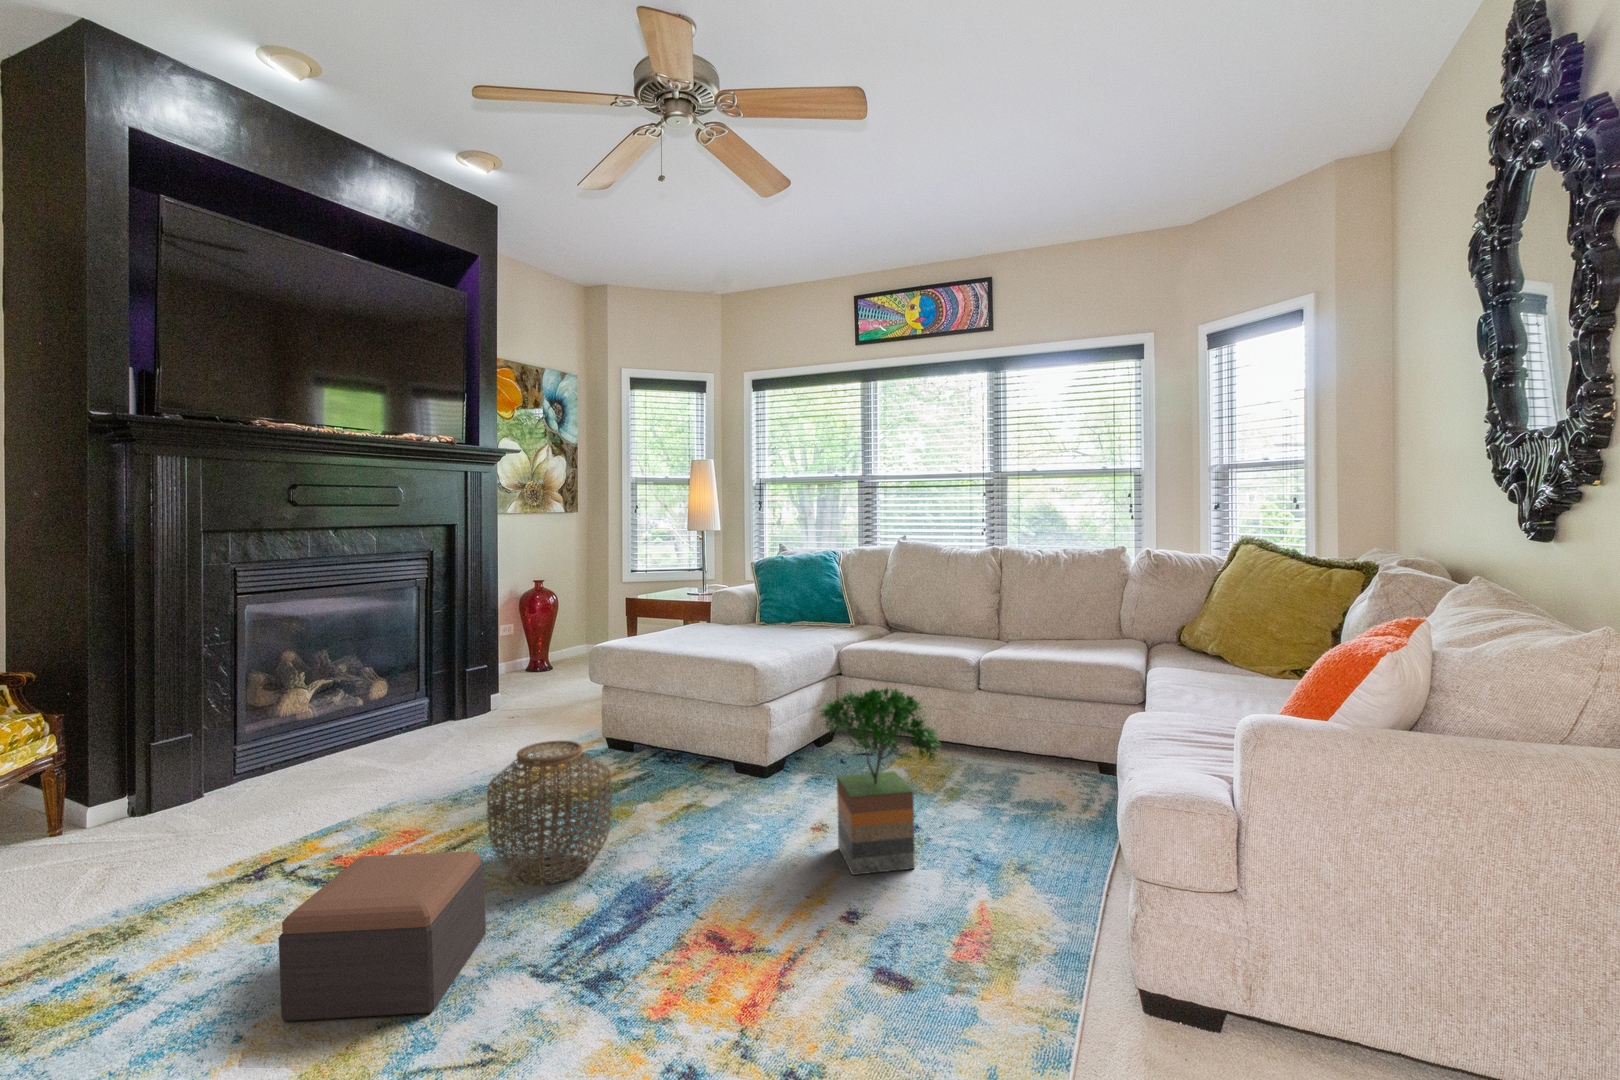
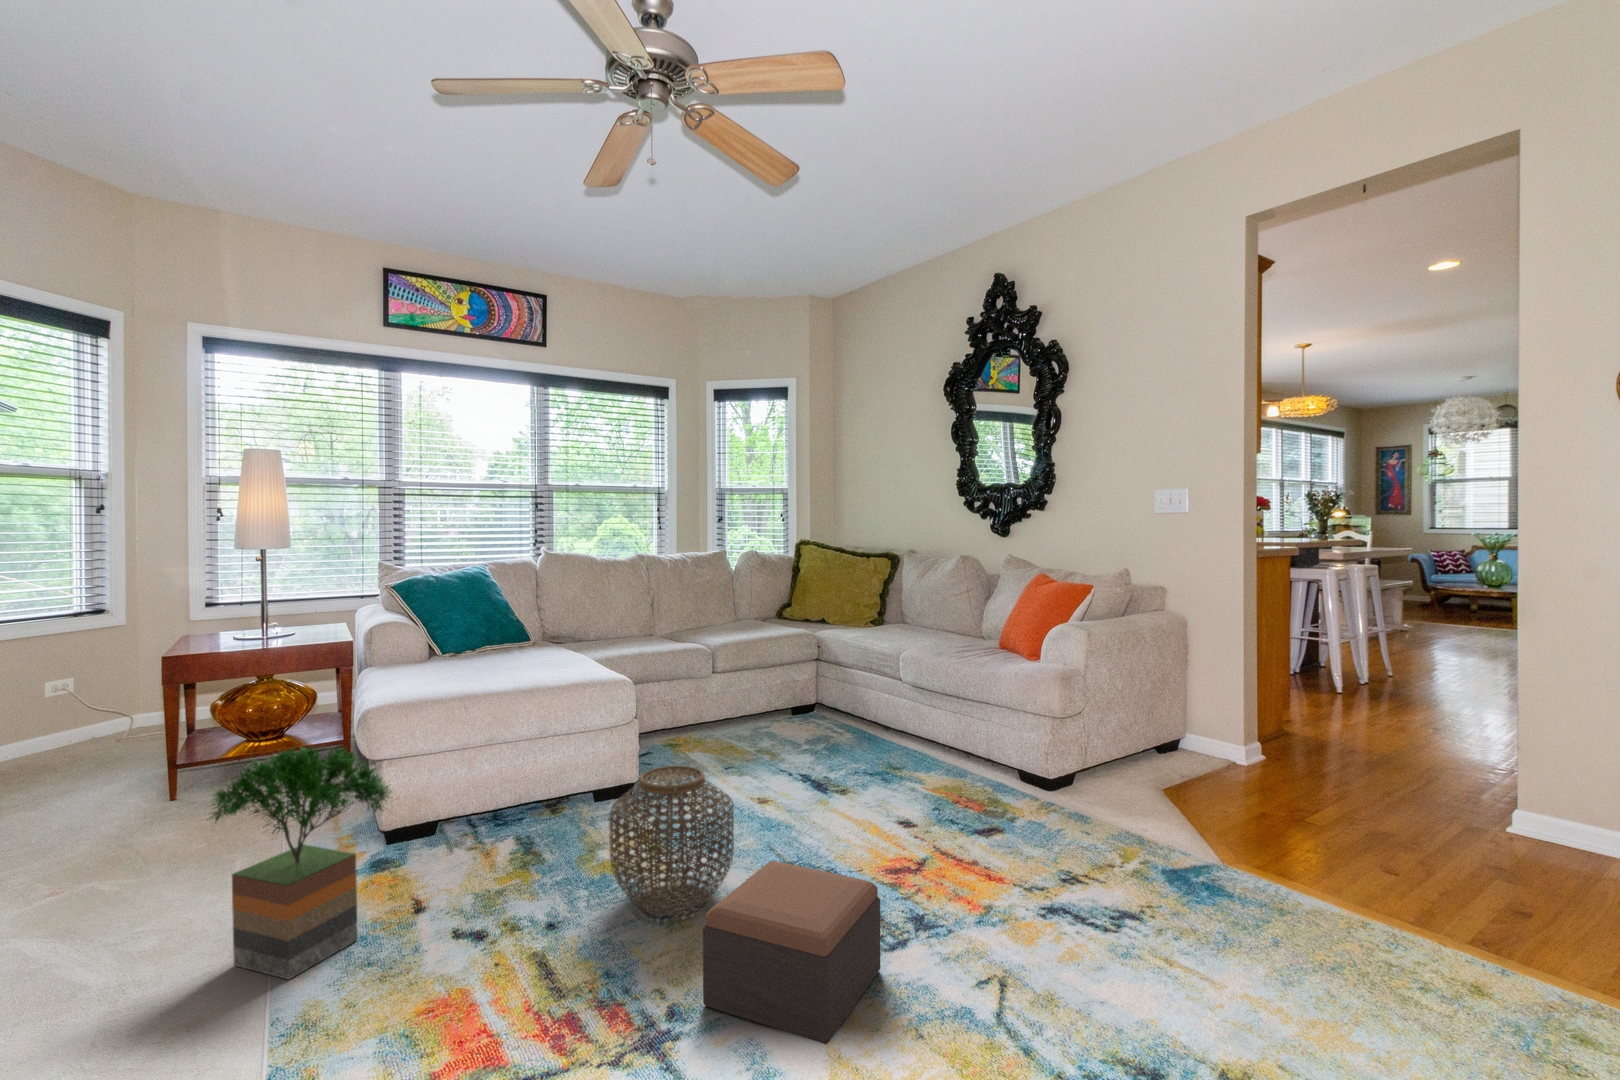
potted tree: present [820,688,940,875] -> present [207,746,392,979]

